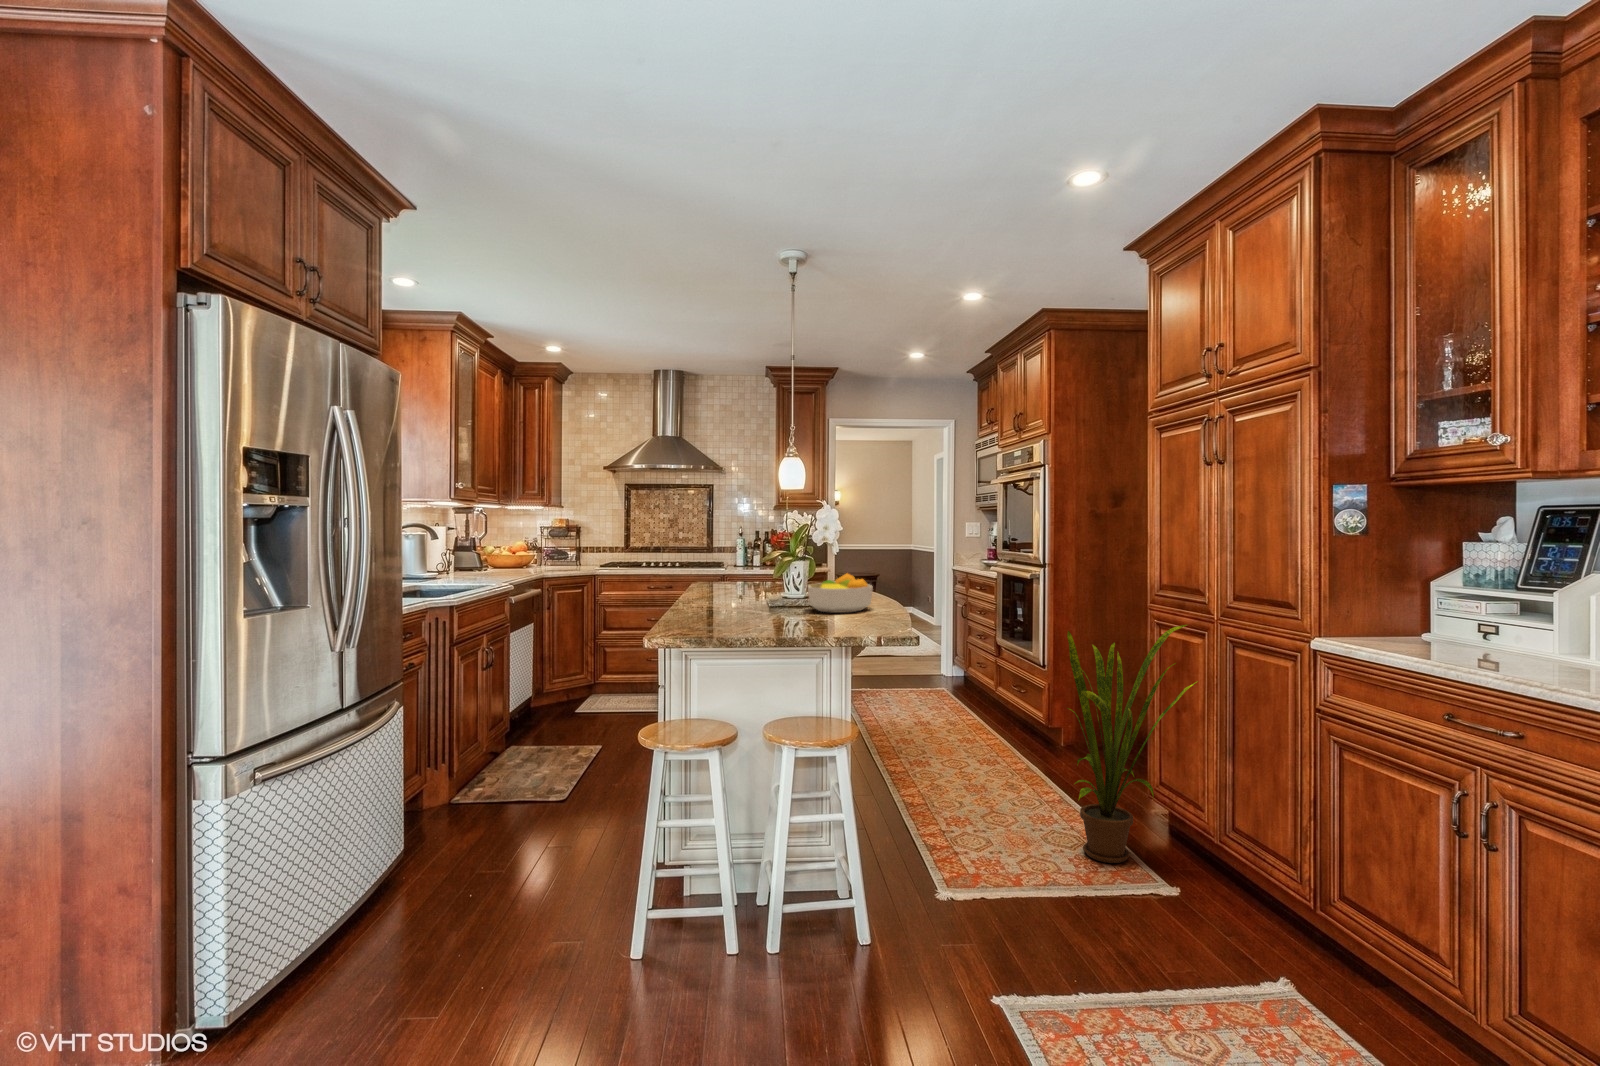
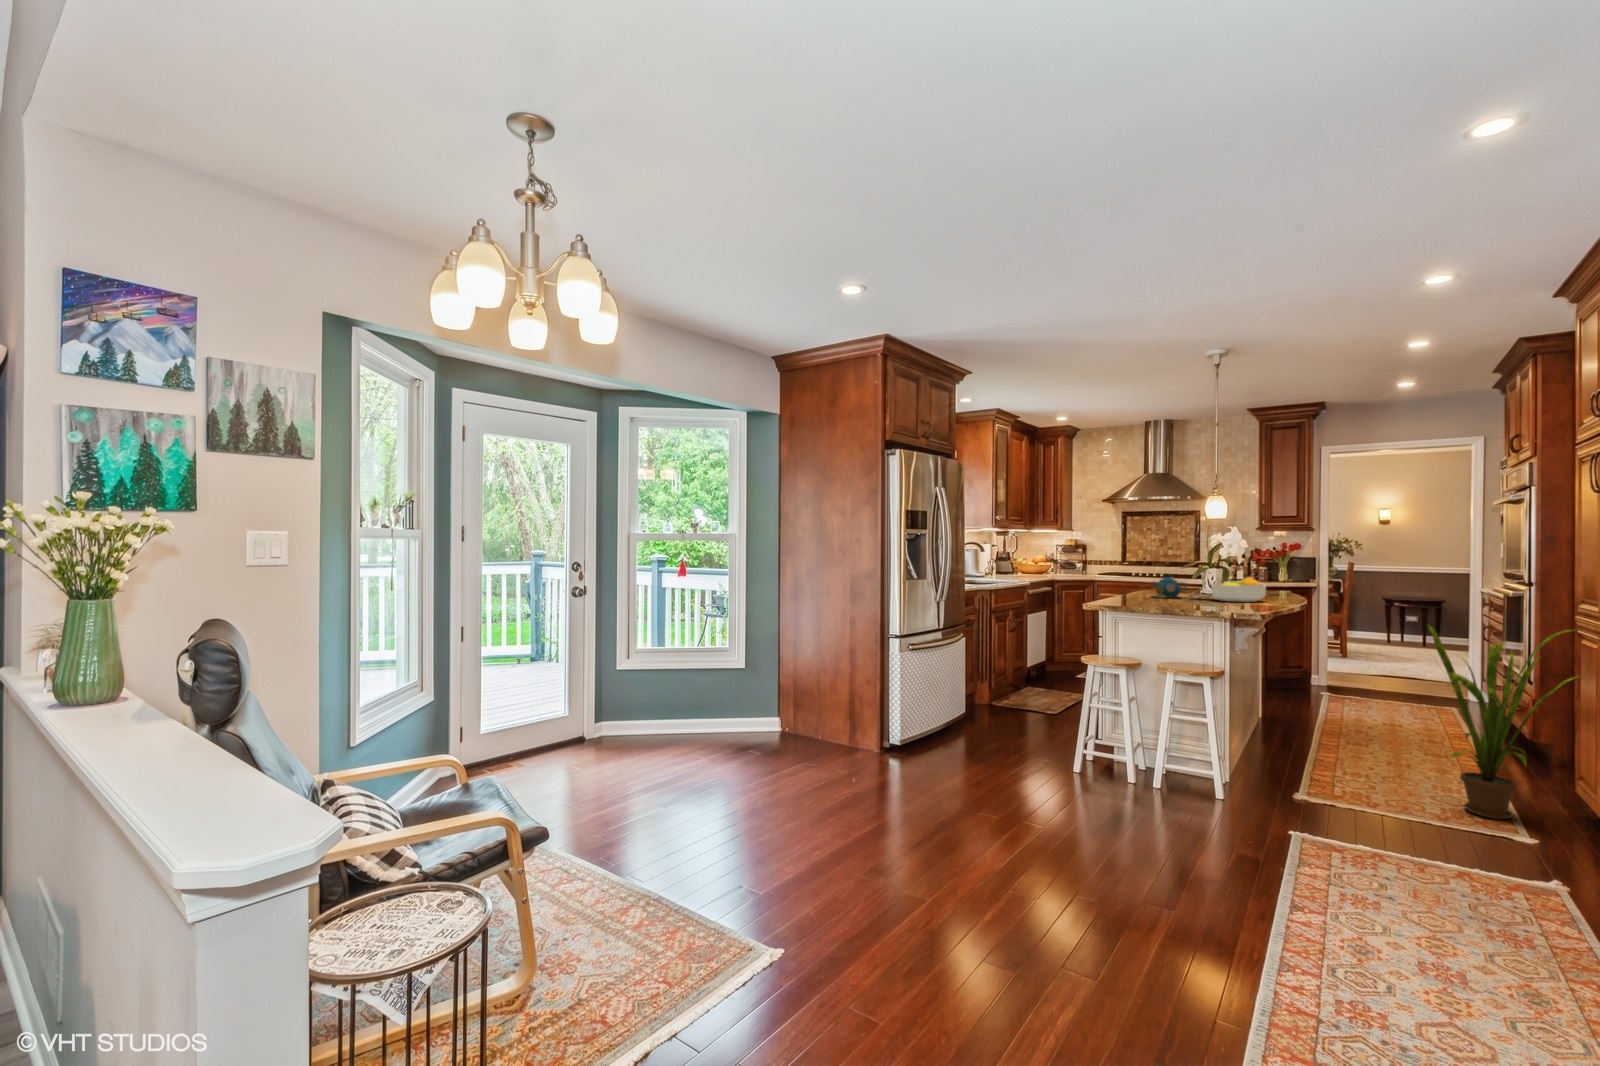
teapot: none [701,572,776,611] -> present [1153,574,1186,598]

